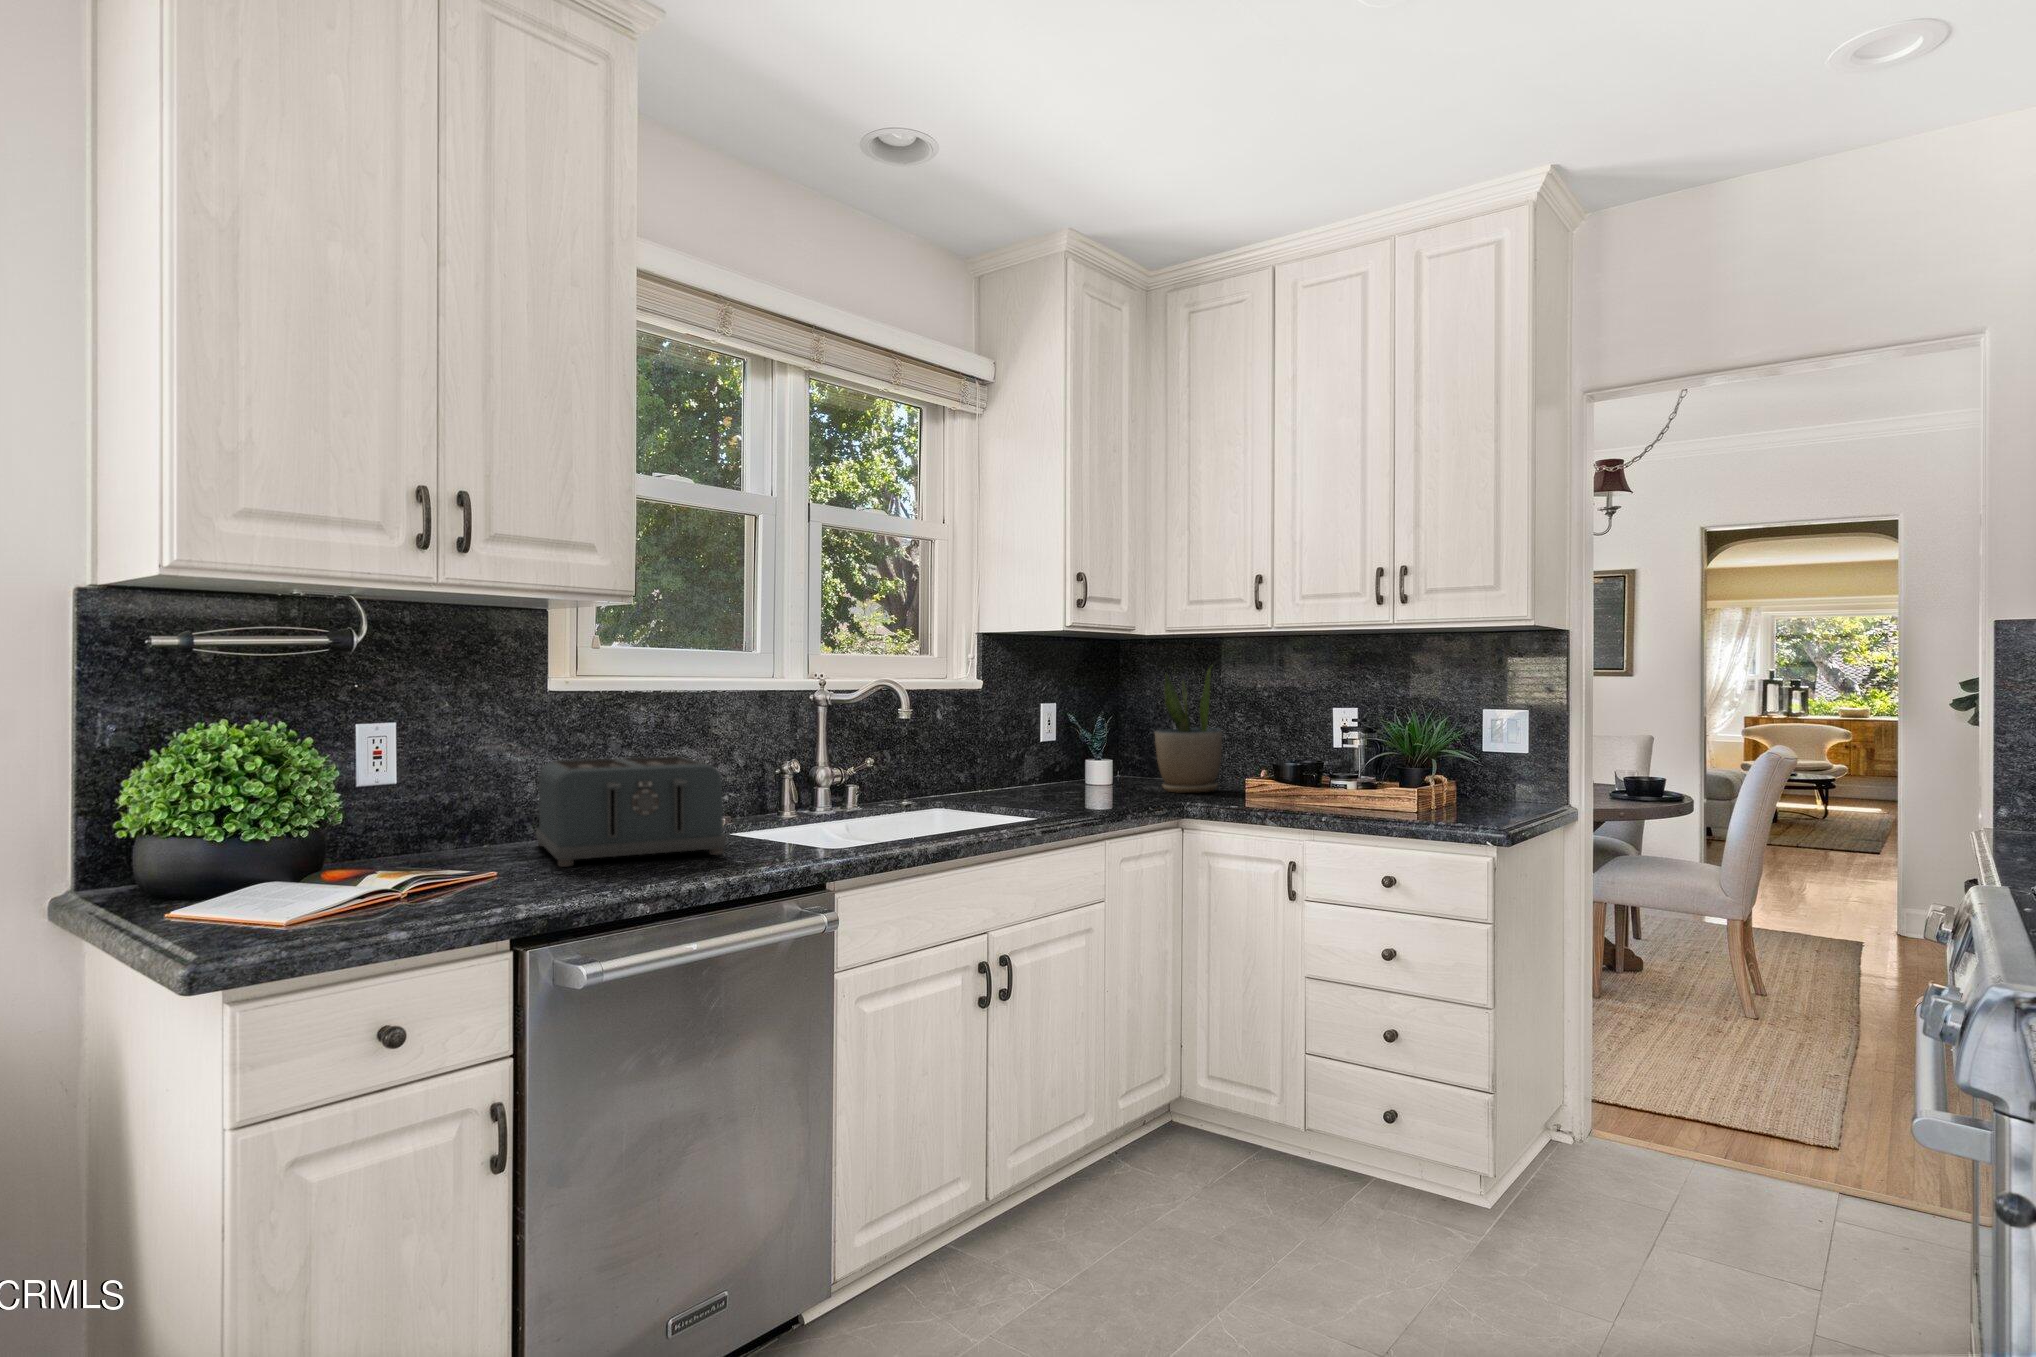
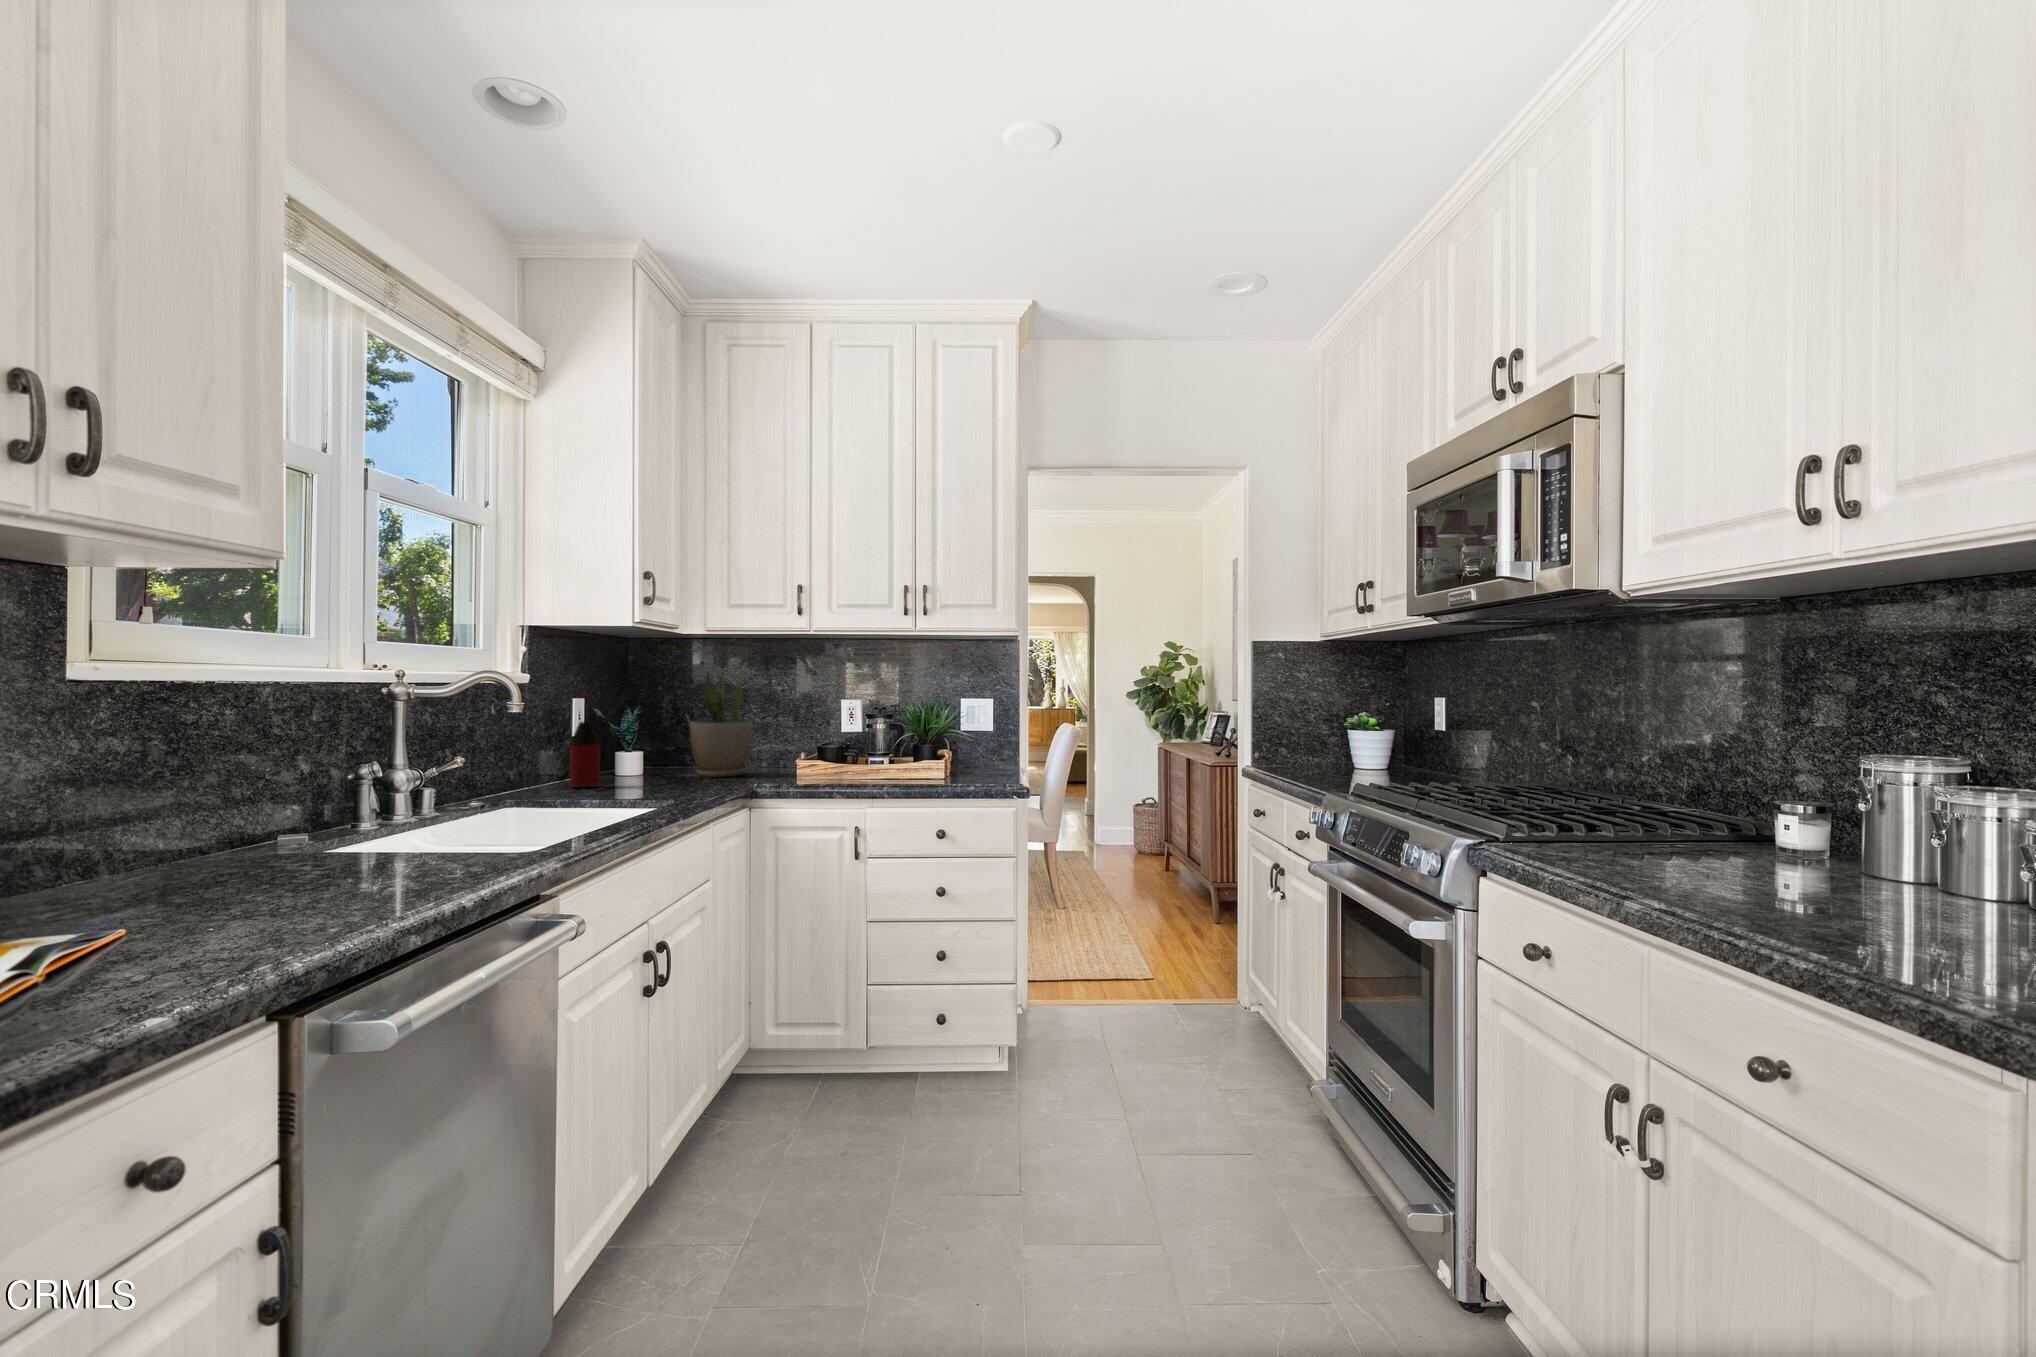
bottle: none [1020,701,1048,795] -> present [570,695,600,786]
toaster: present [535,756,726,867] -> none [62,761,414,911]

